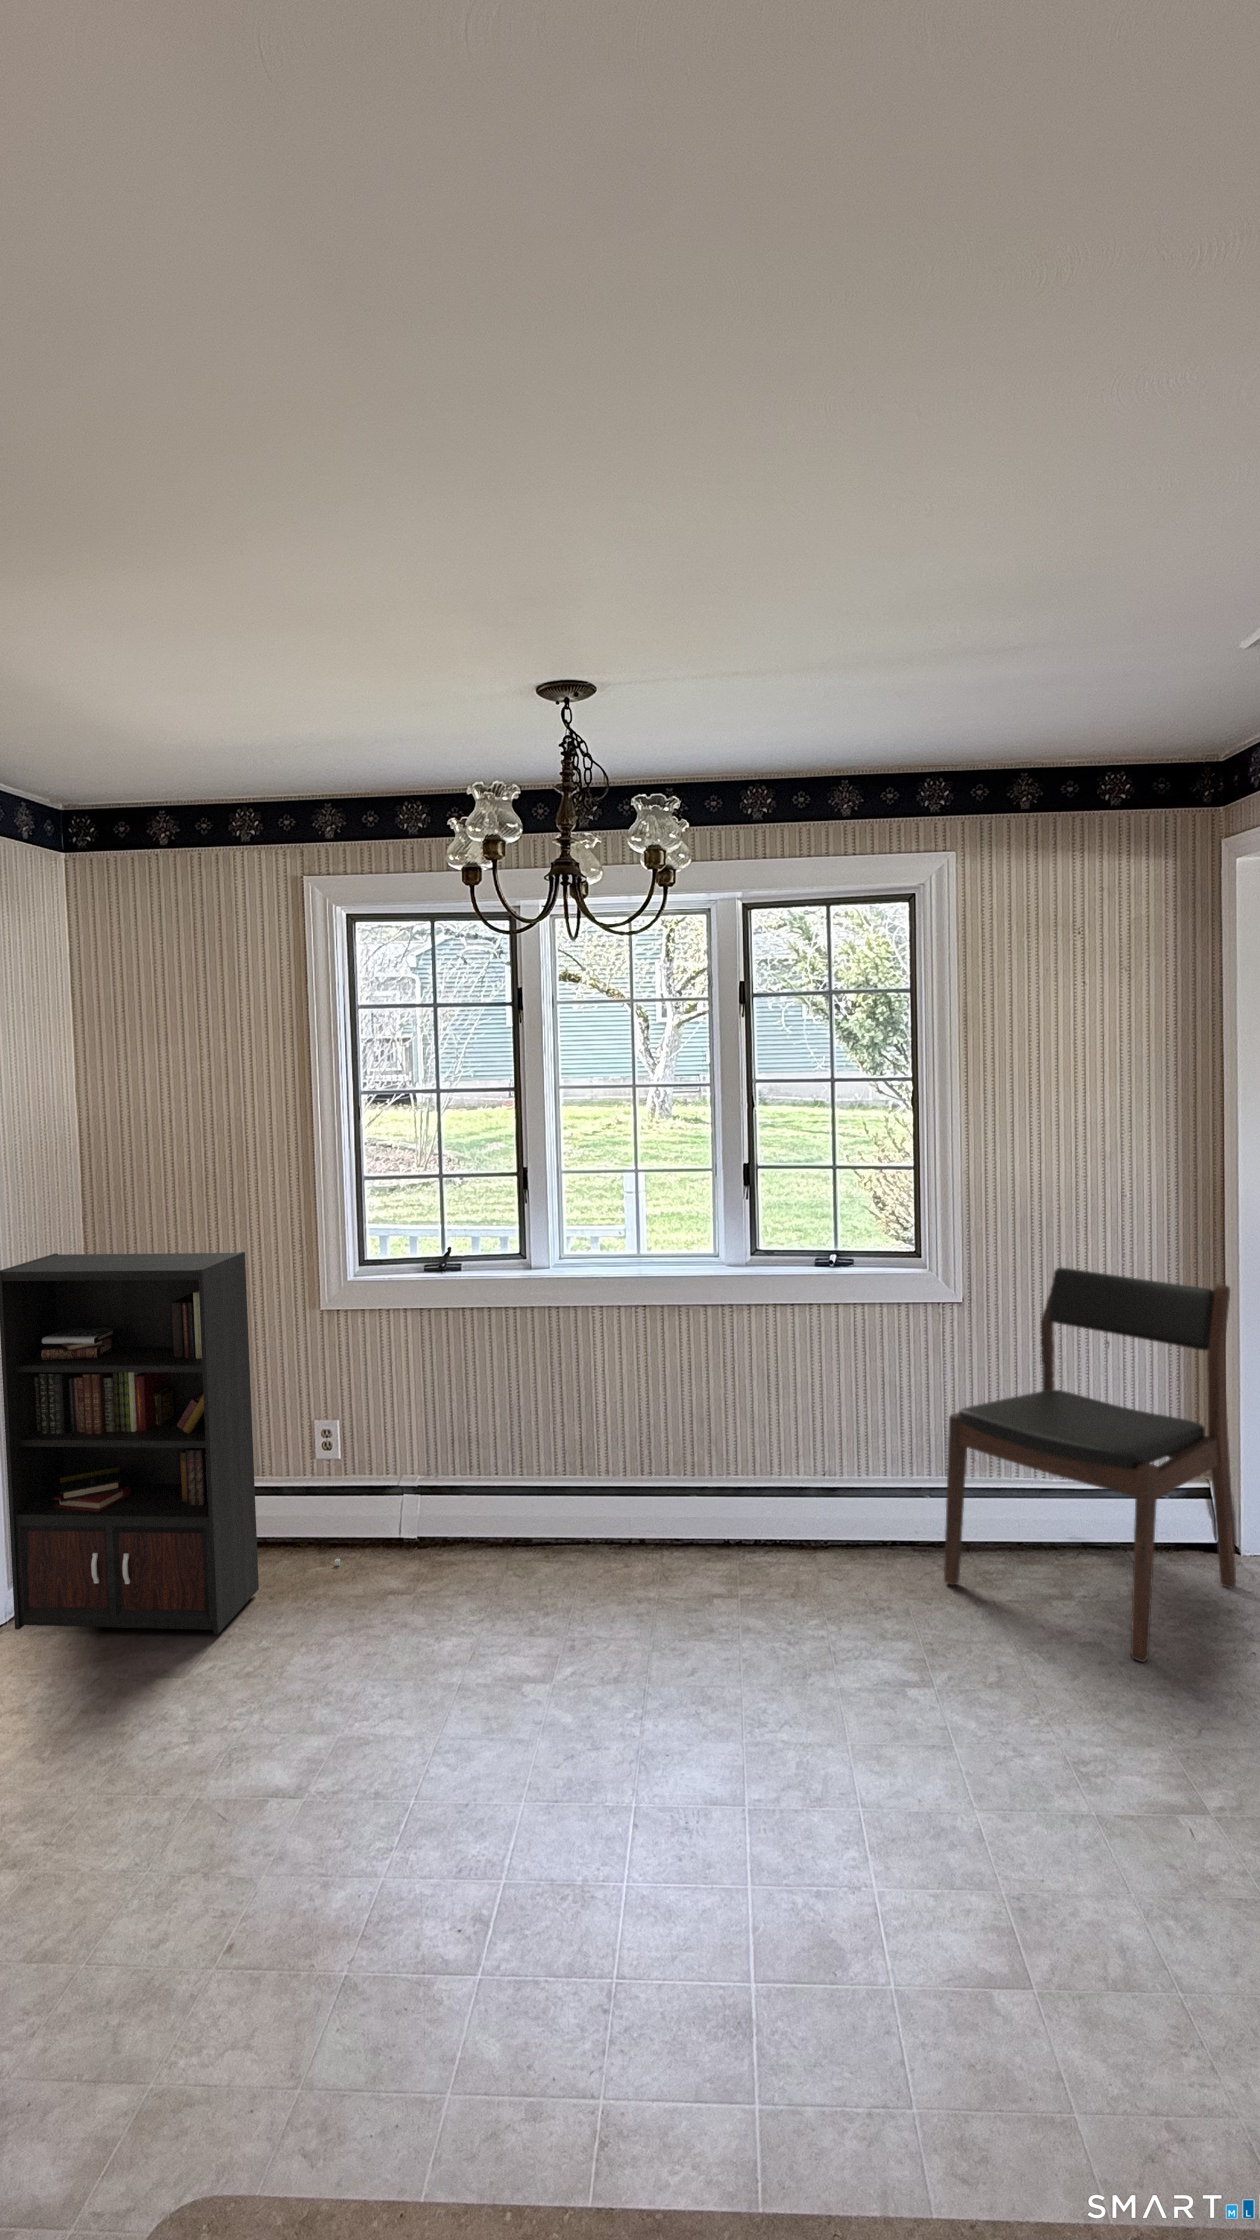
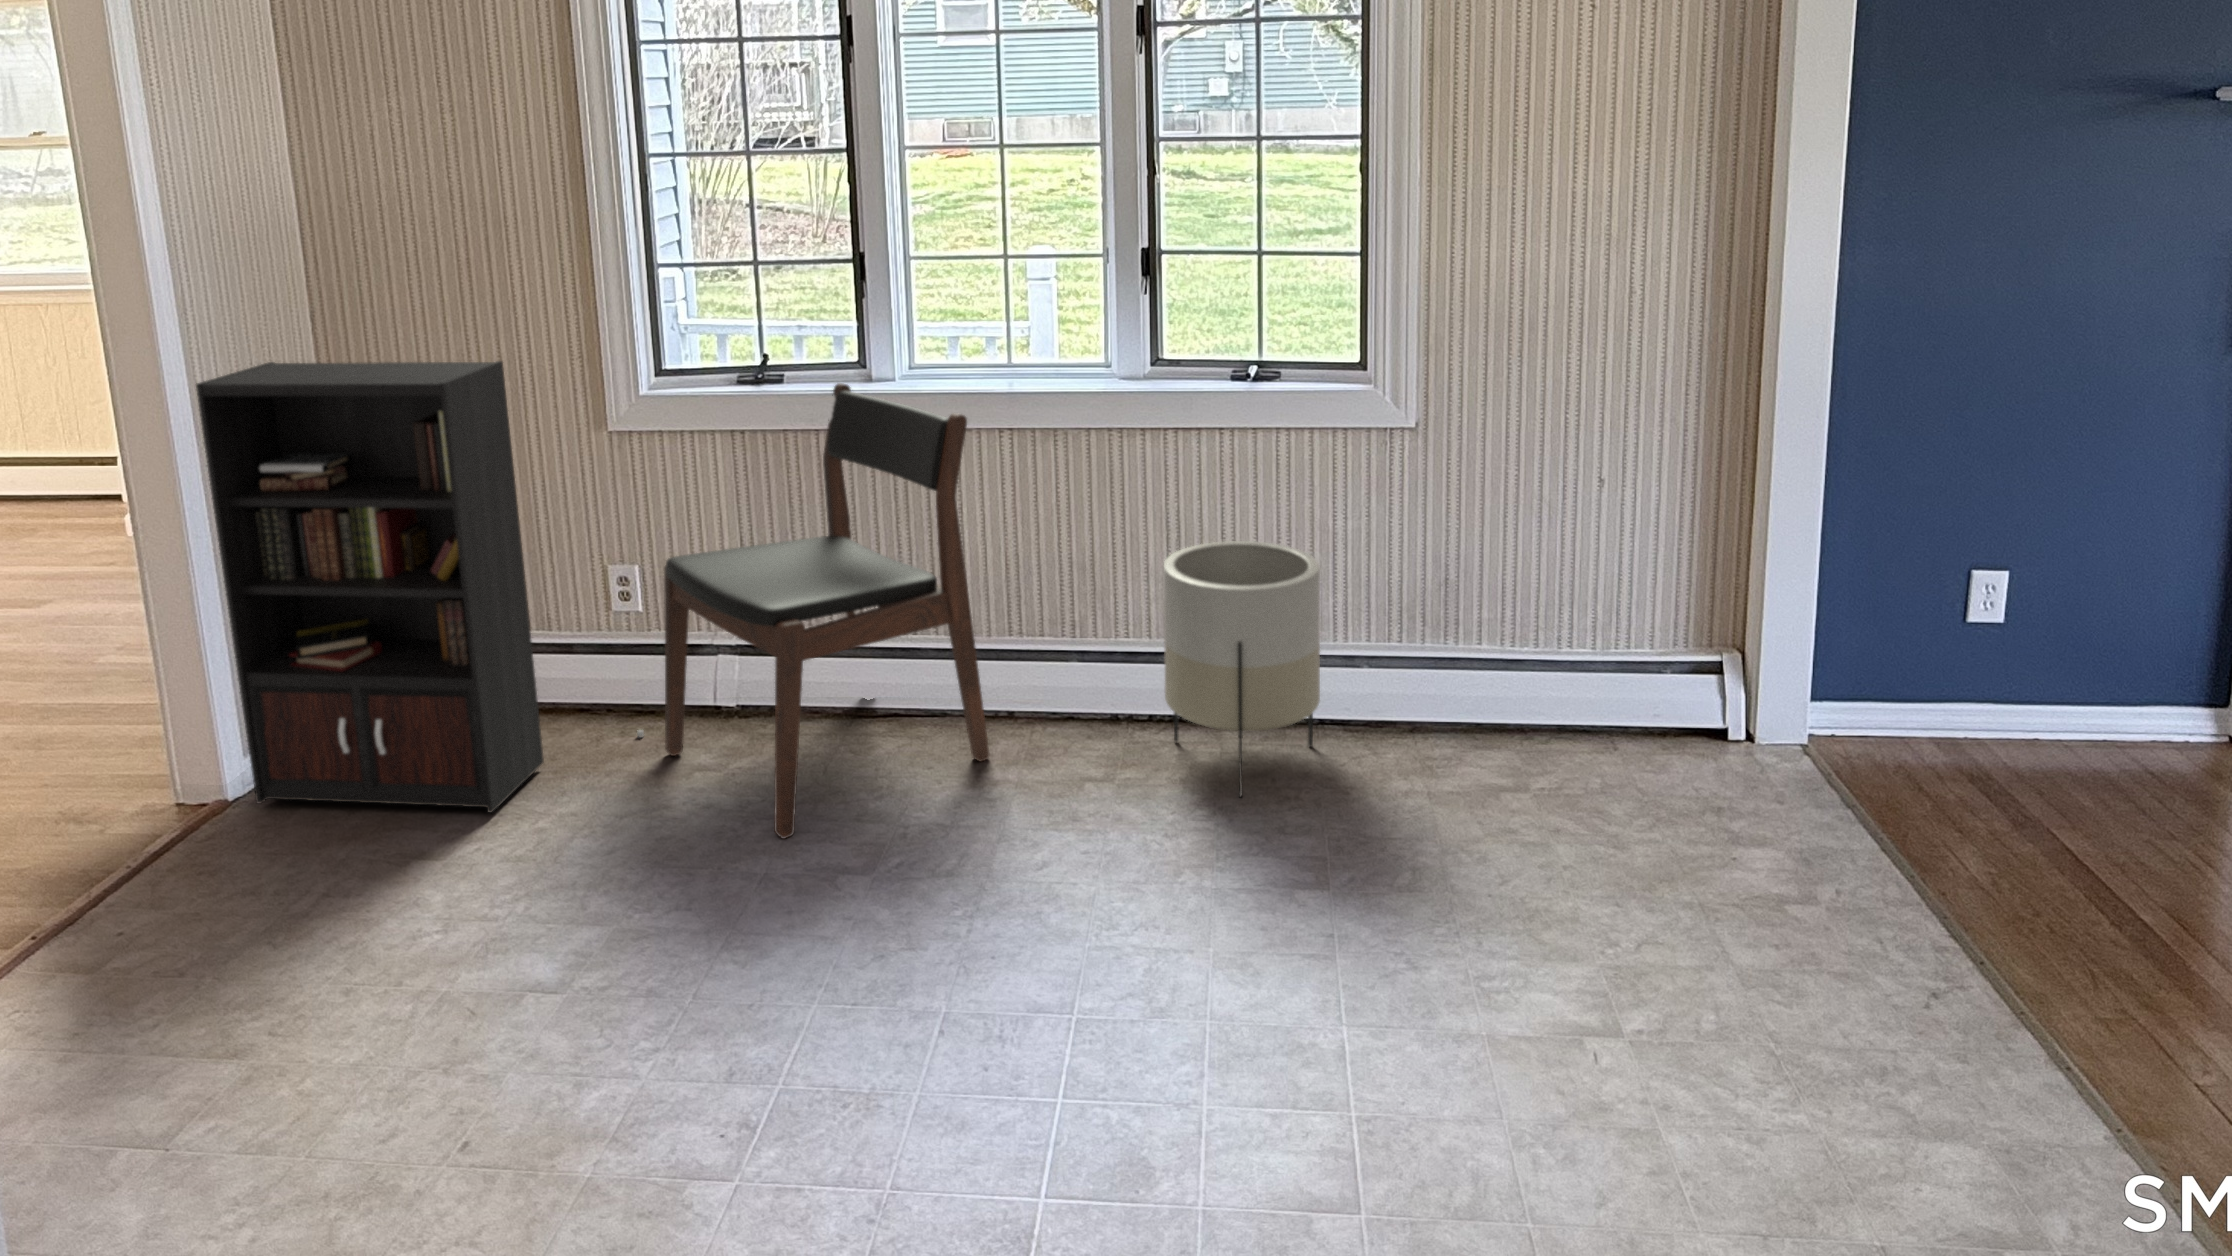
dining chair: present [944,1267,1236,1662] -> present [664,383,989,839]
planter: none [771,1394,899,1610] -> present [1164,541,1320,797]

